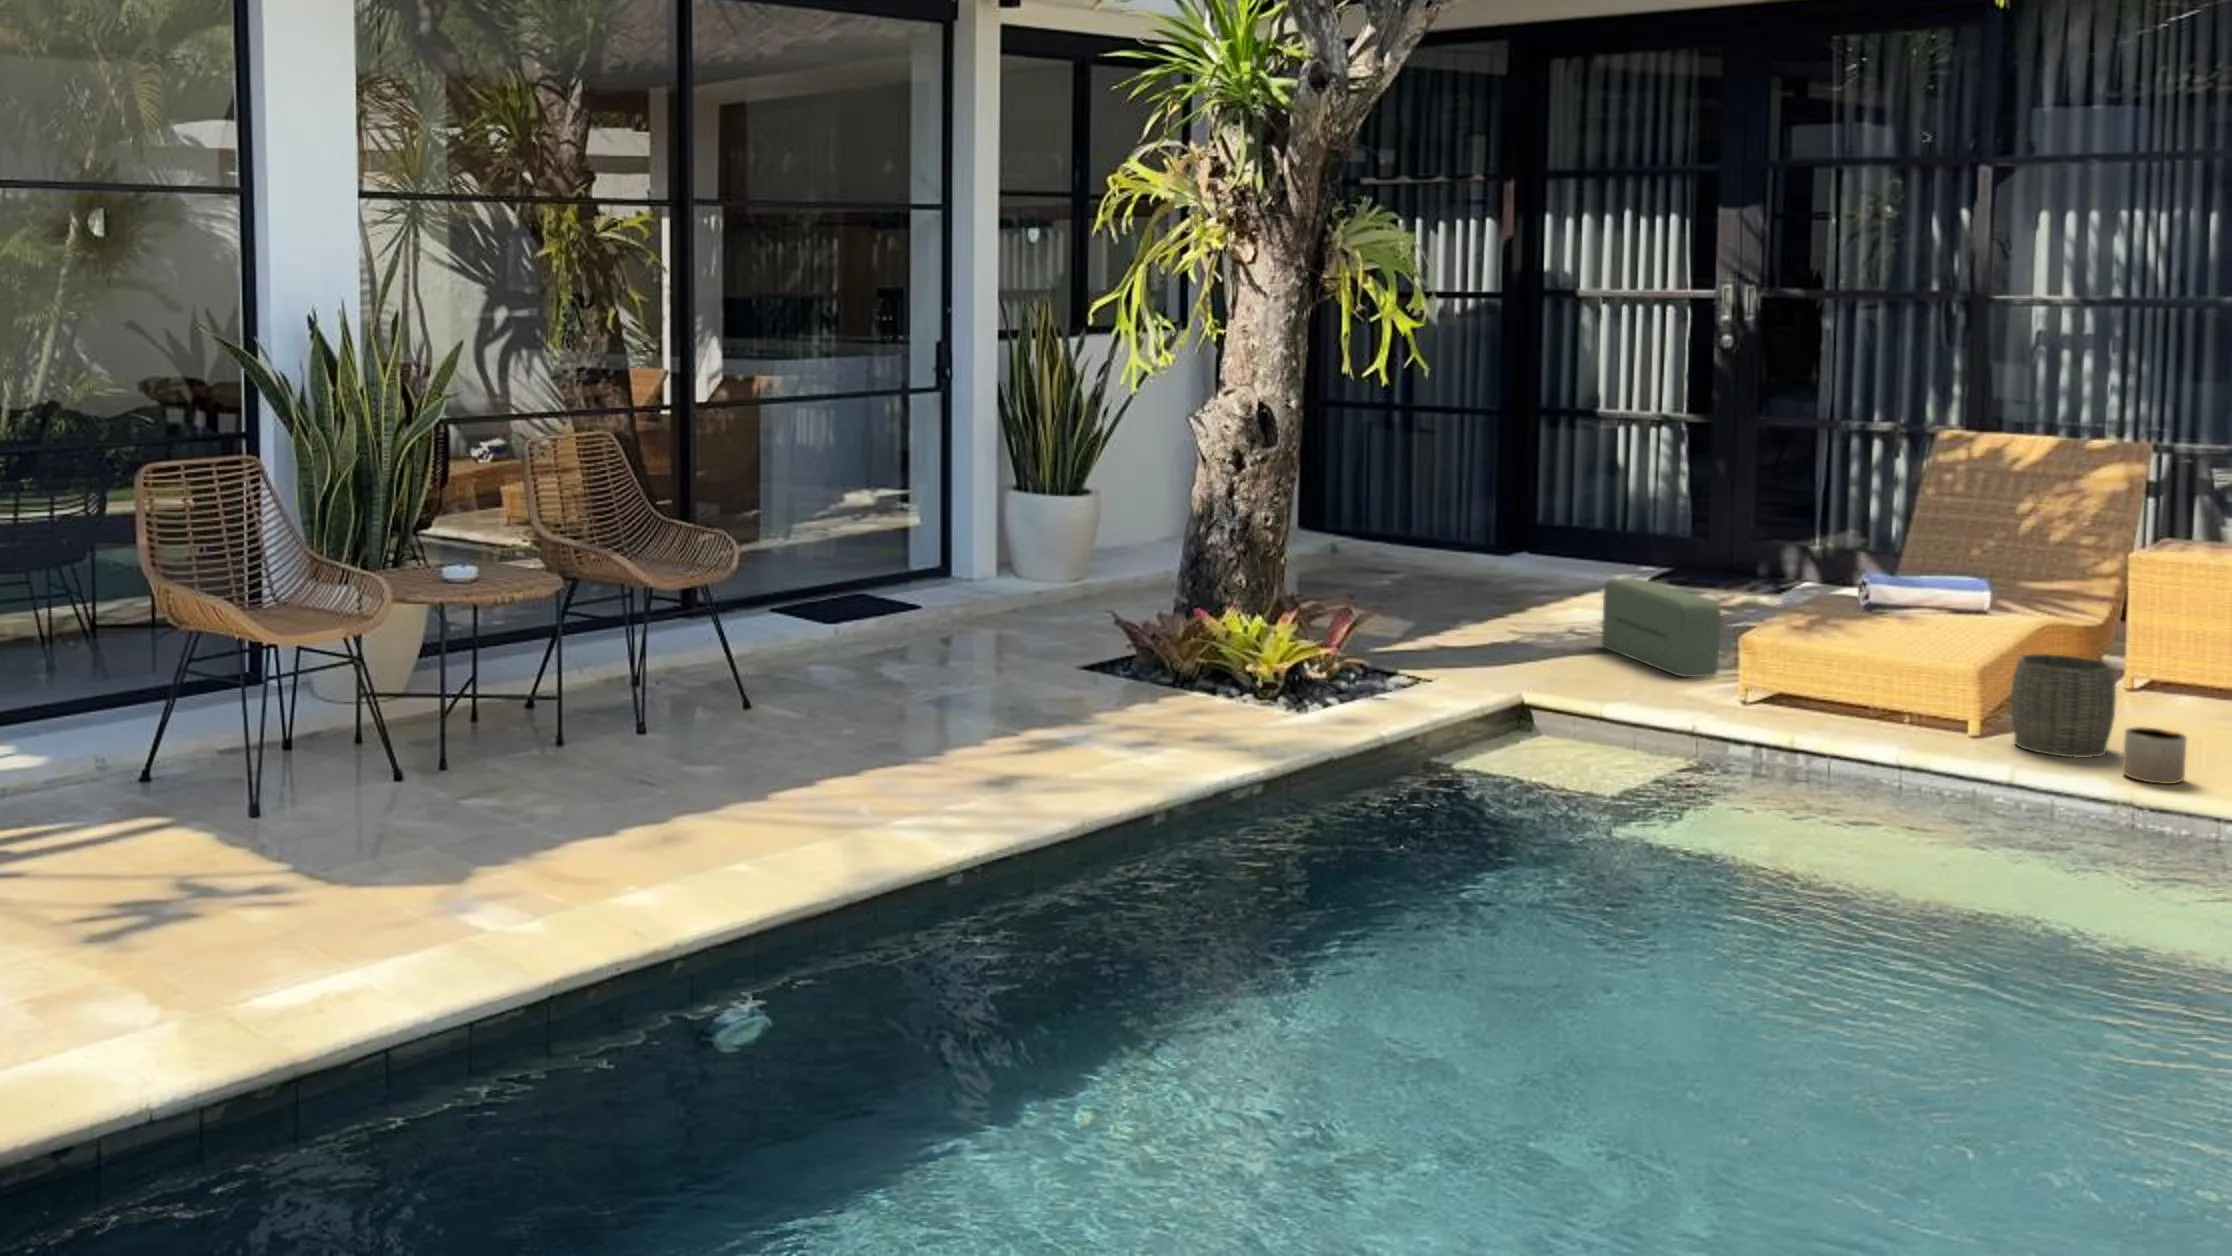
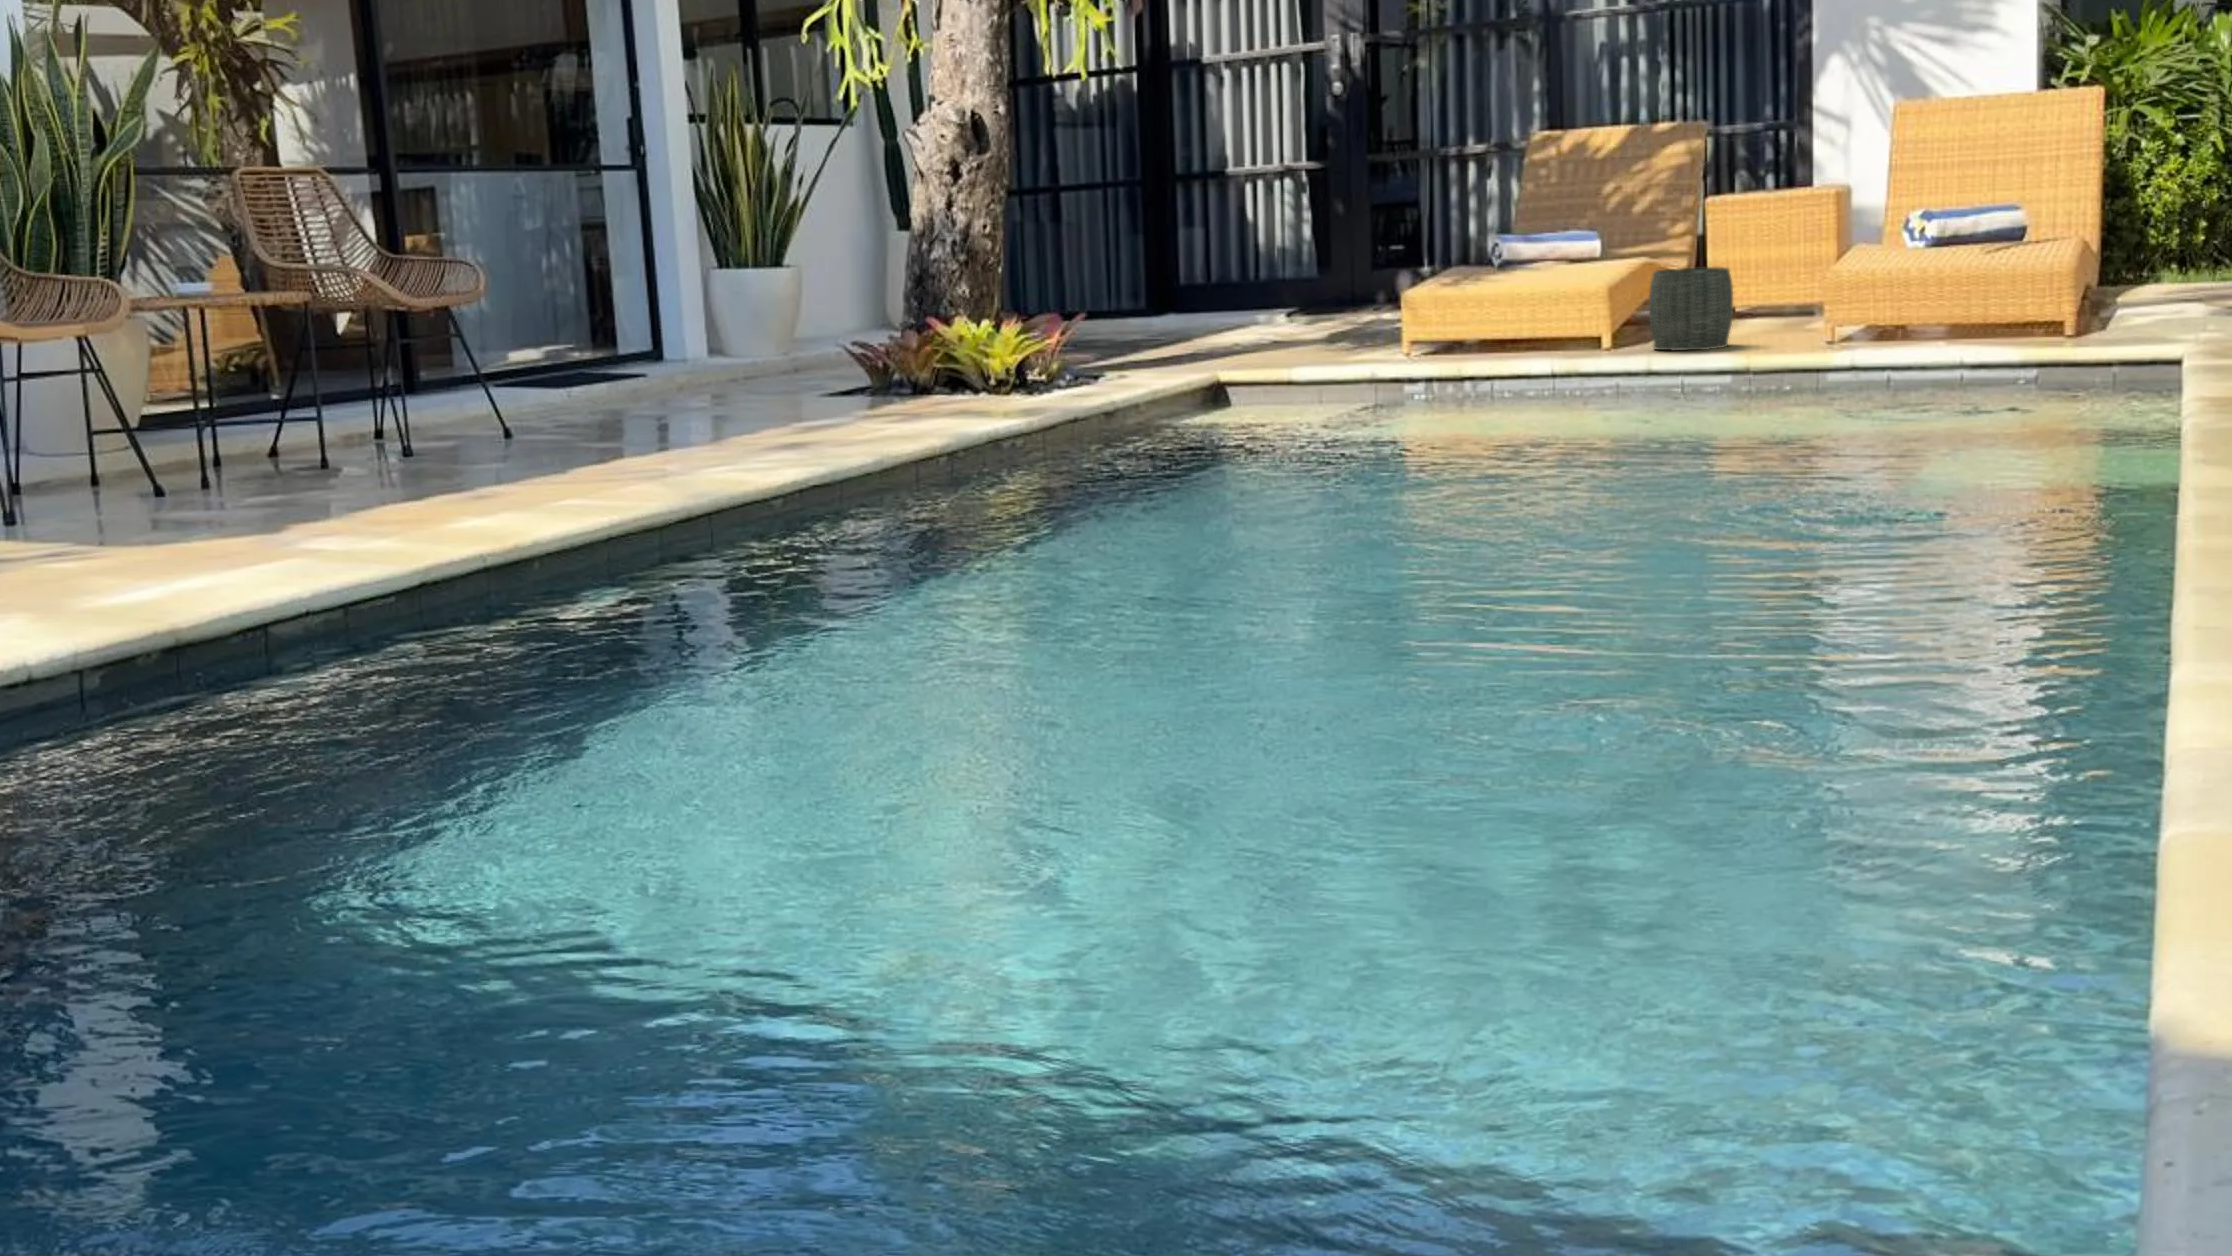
pouf: present [1602,578,1721,677] -> none [1275,279,1386,352]
planter: present [2122,727,2187,784] -> none [1751,308,1801,351]

